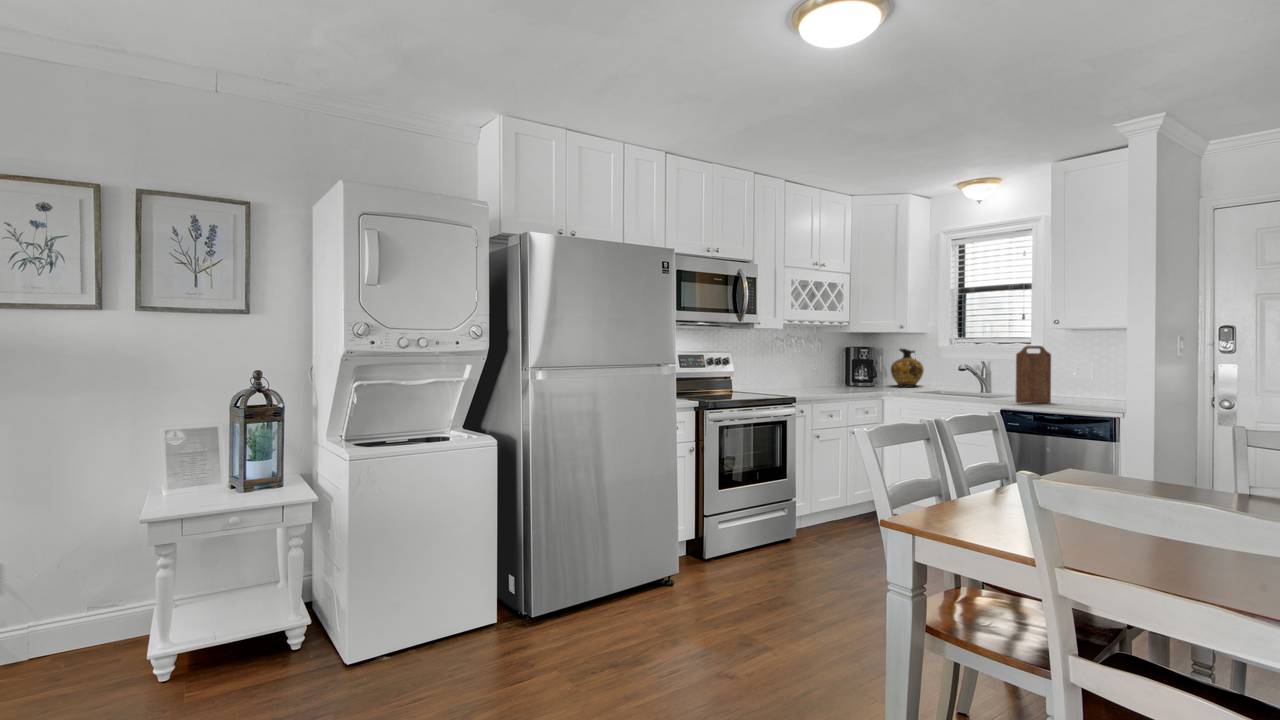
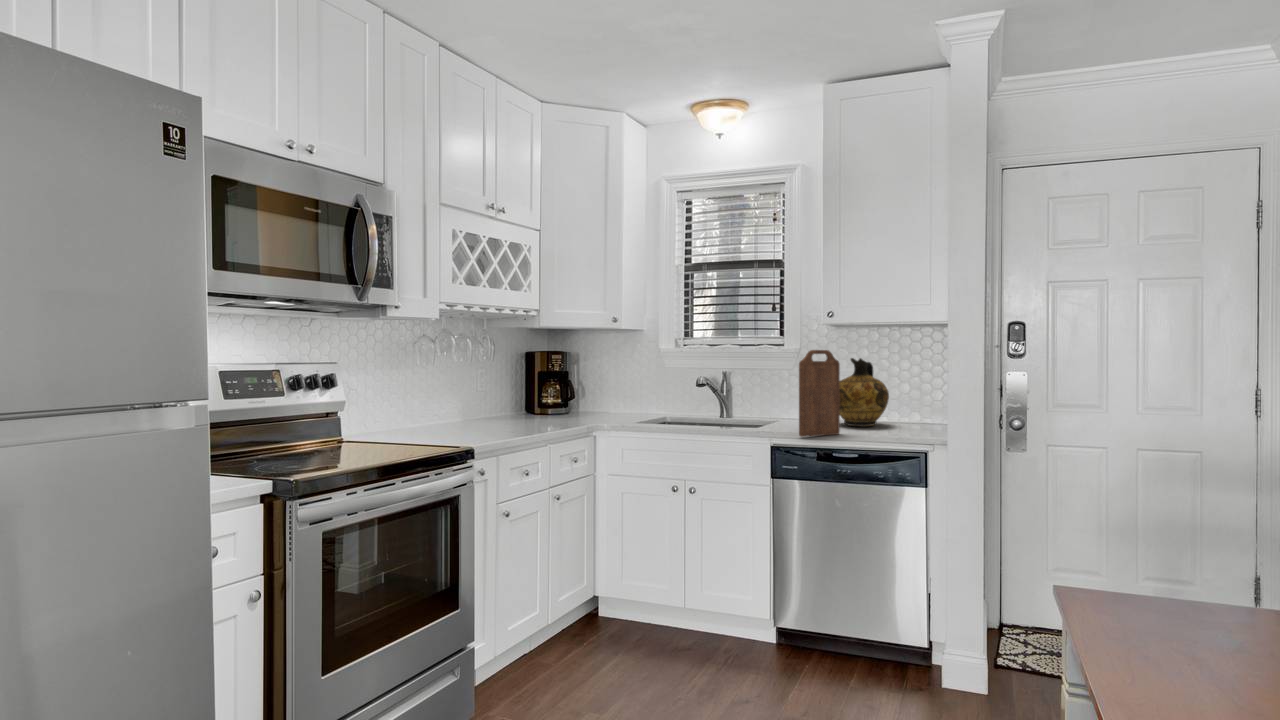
ceramic jug: present [891,349,924,387] -> present [839,358,889,426]

